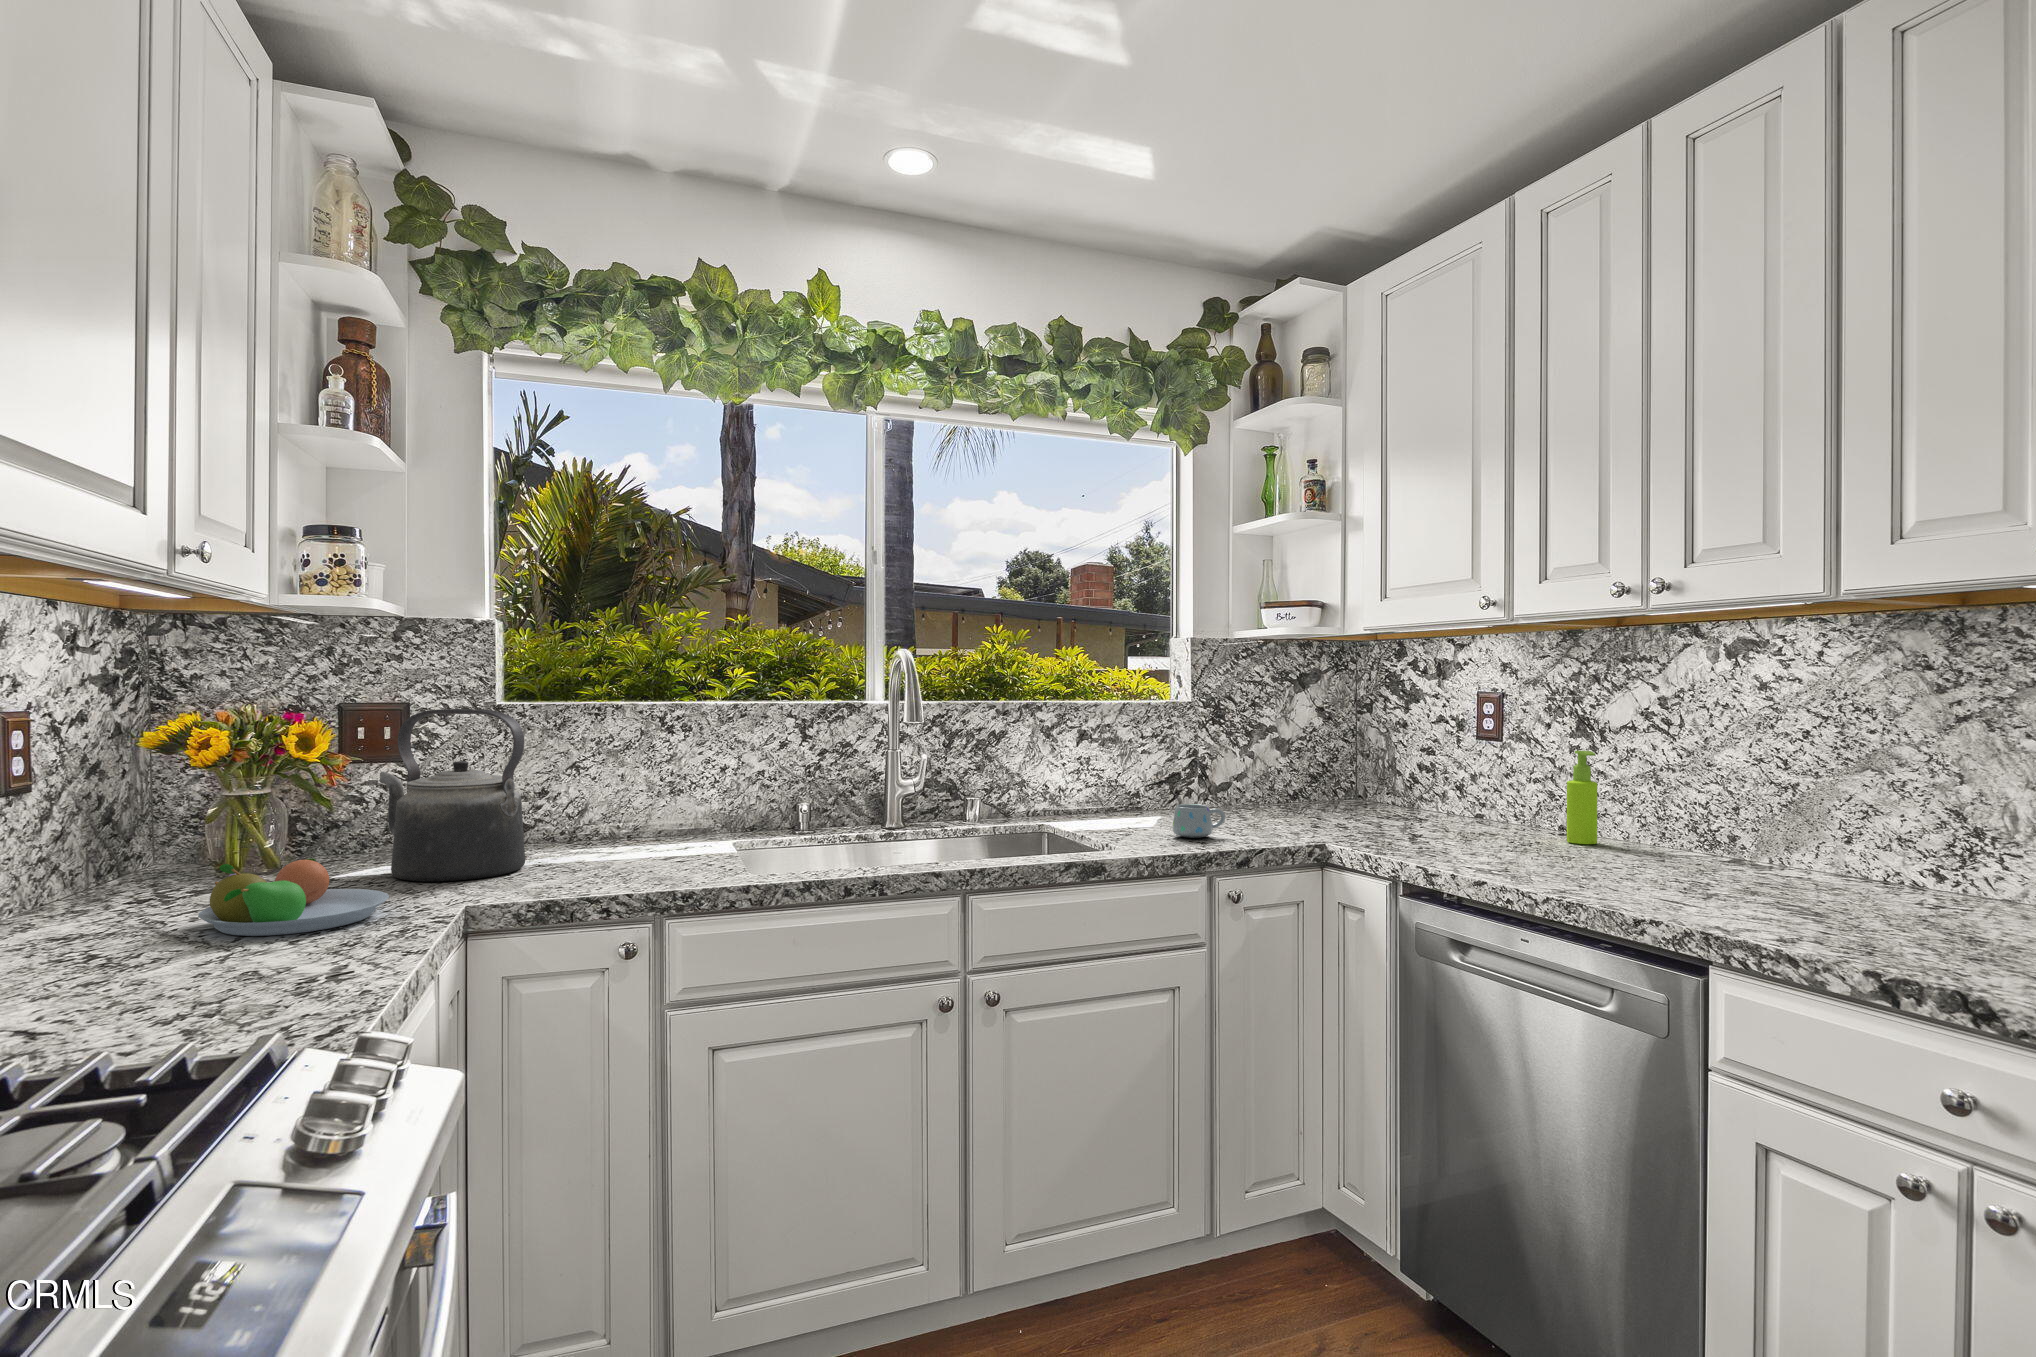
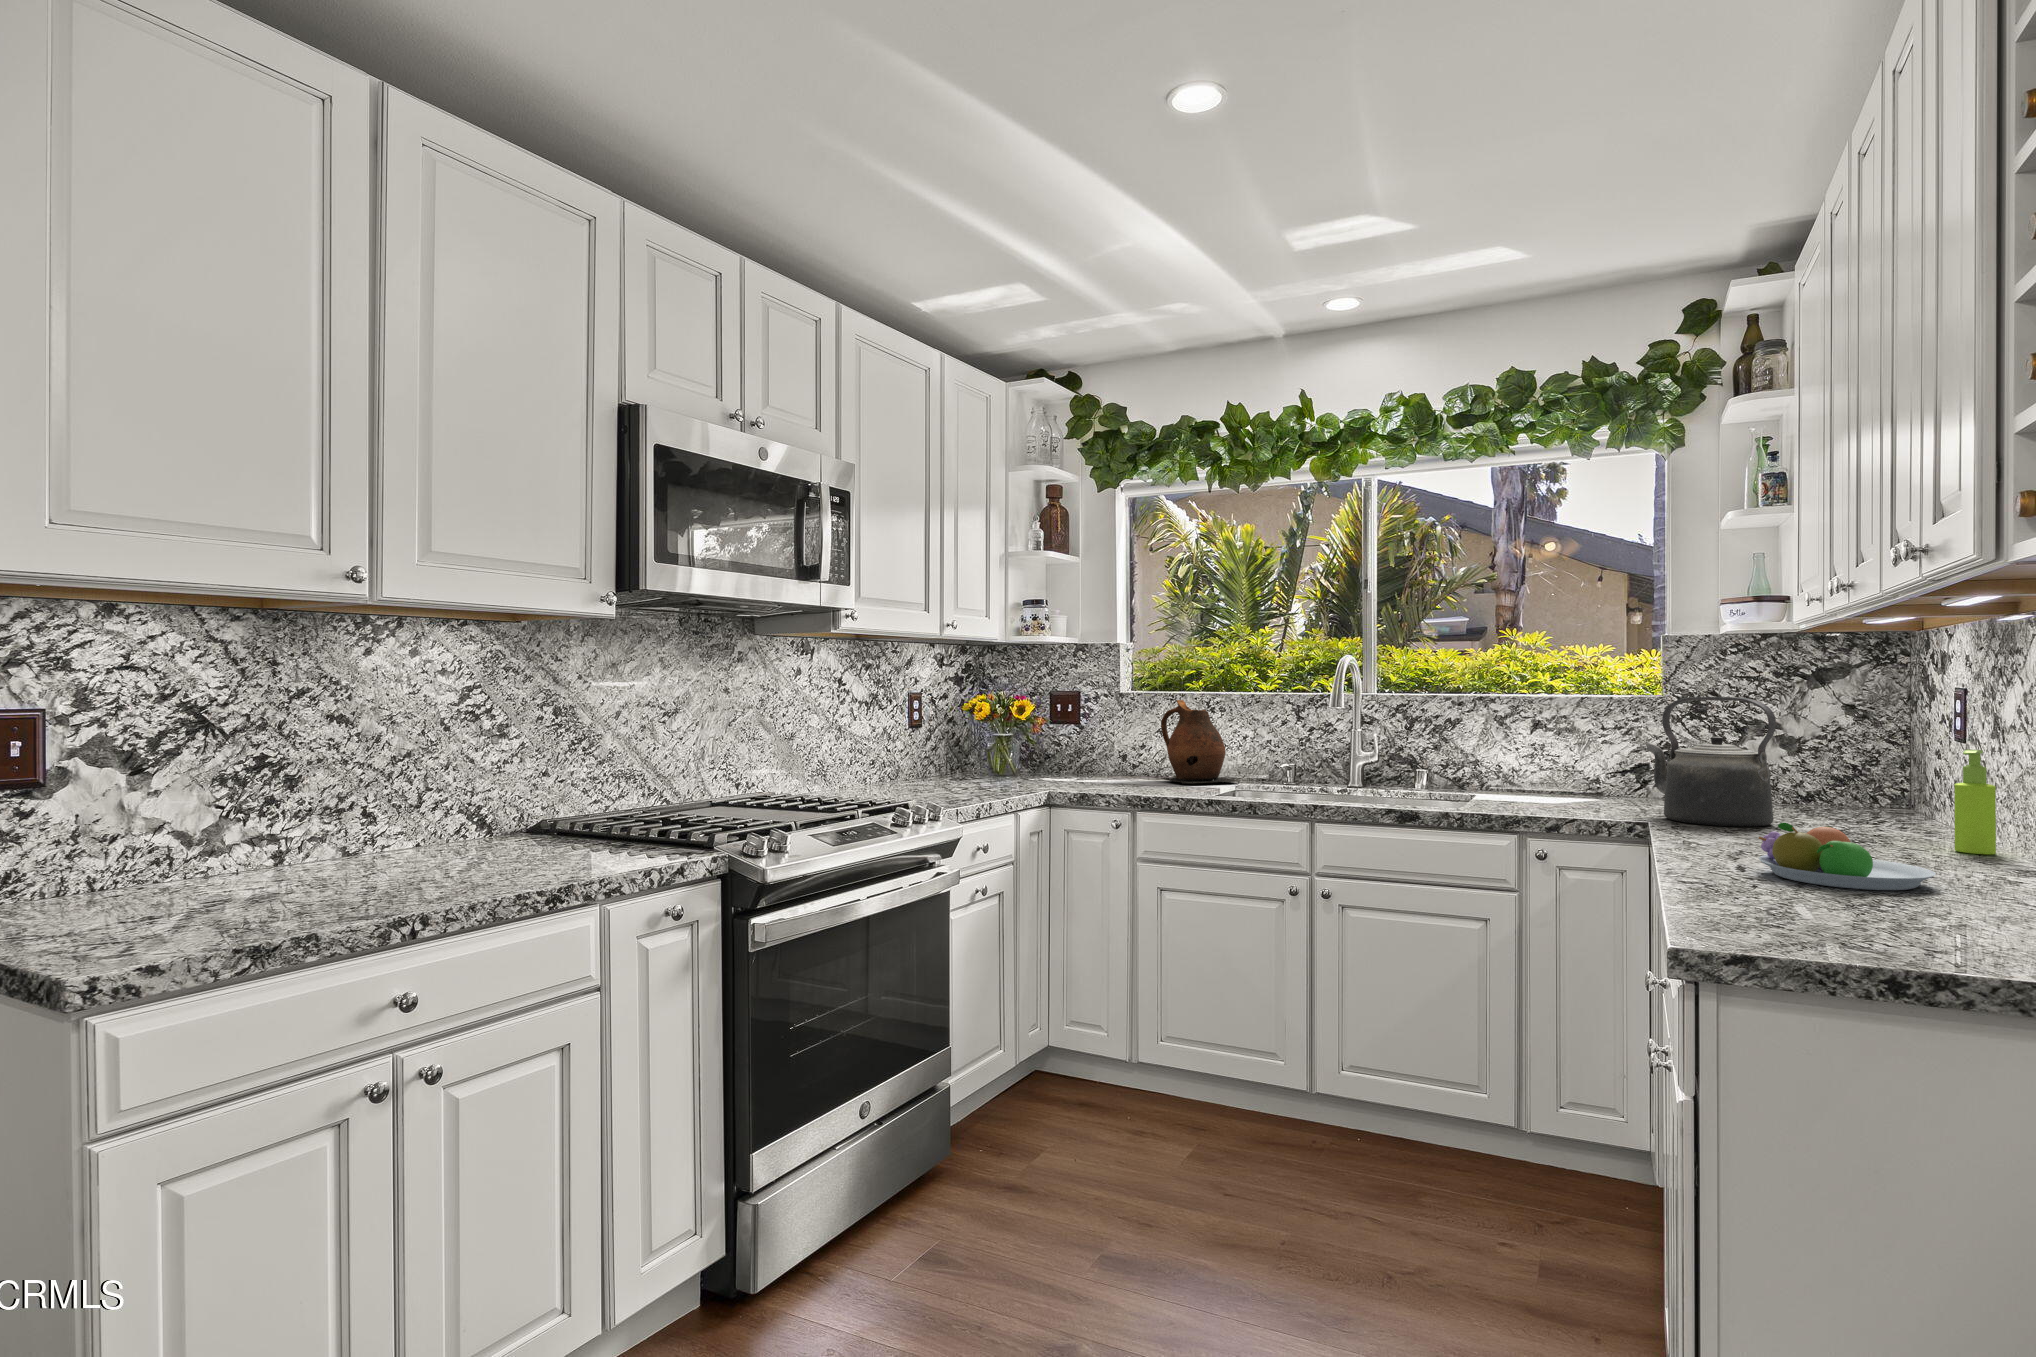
kettle: present [379,709,525,882] -> present [1646,697,1776,827]
ceramic pitcher: none [611,715,743,855] -> present [1161,700,1240,784]
mug: present [1172,804,1225,838] -> none [1536,782,1585,810]
fruit bowl: present [198,858,389,936] -> present [1758,823,1936,890]

